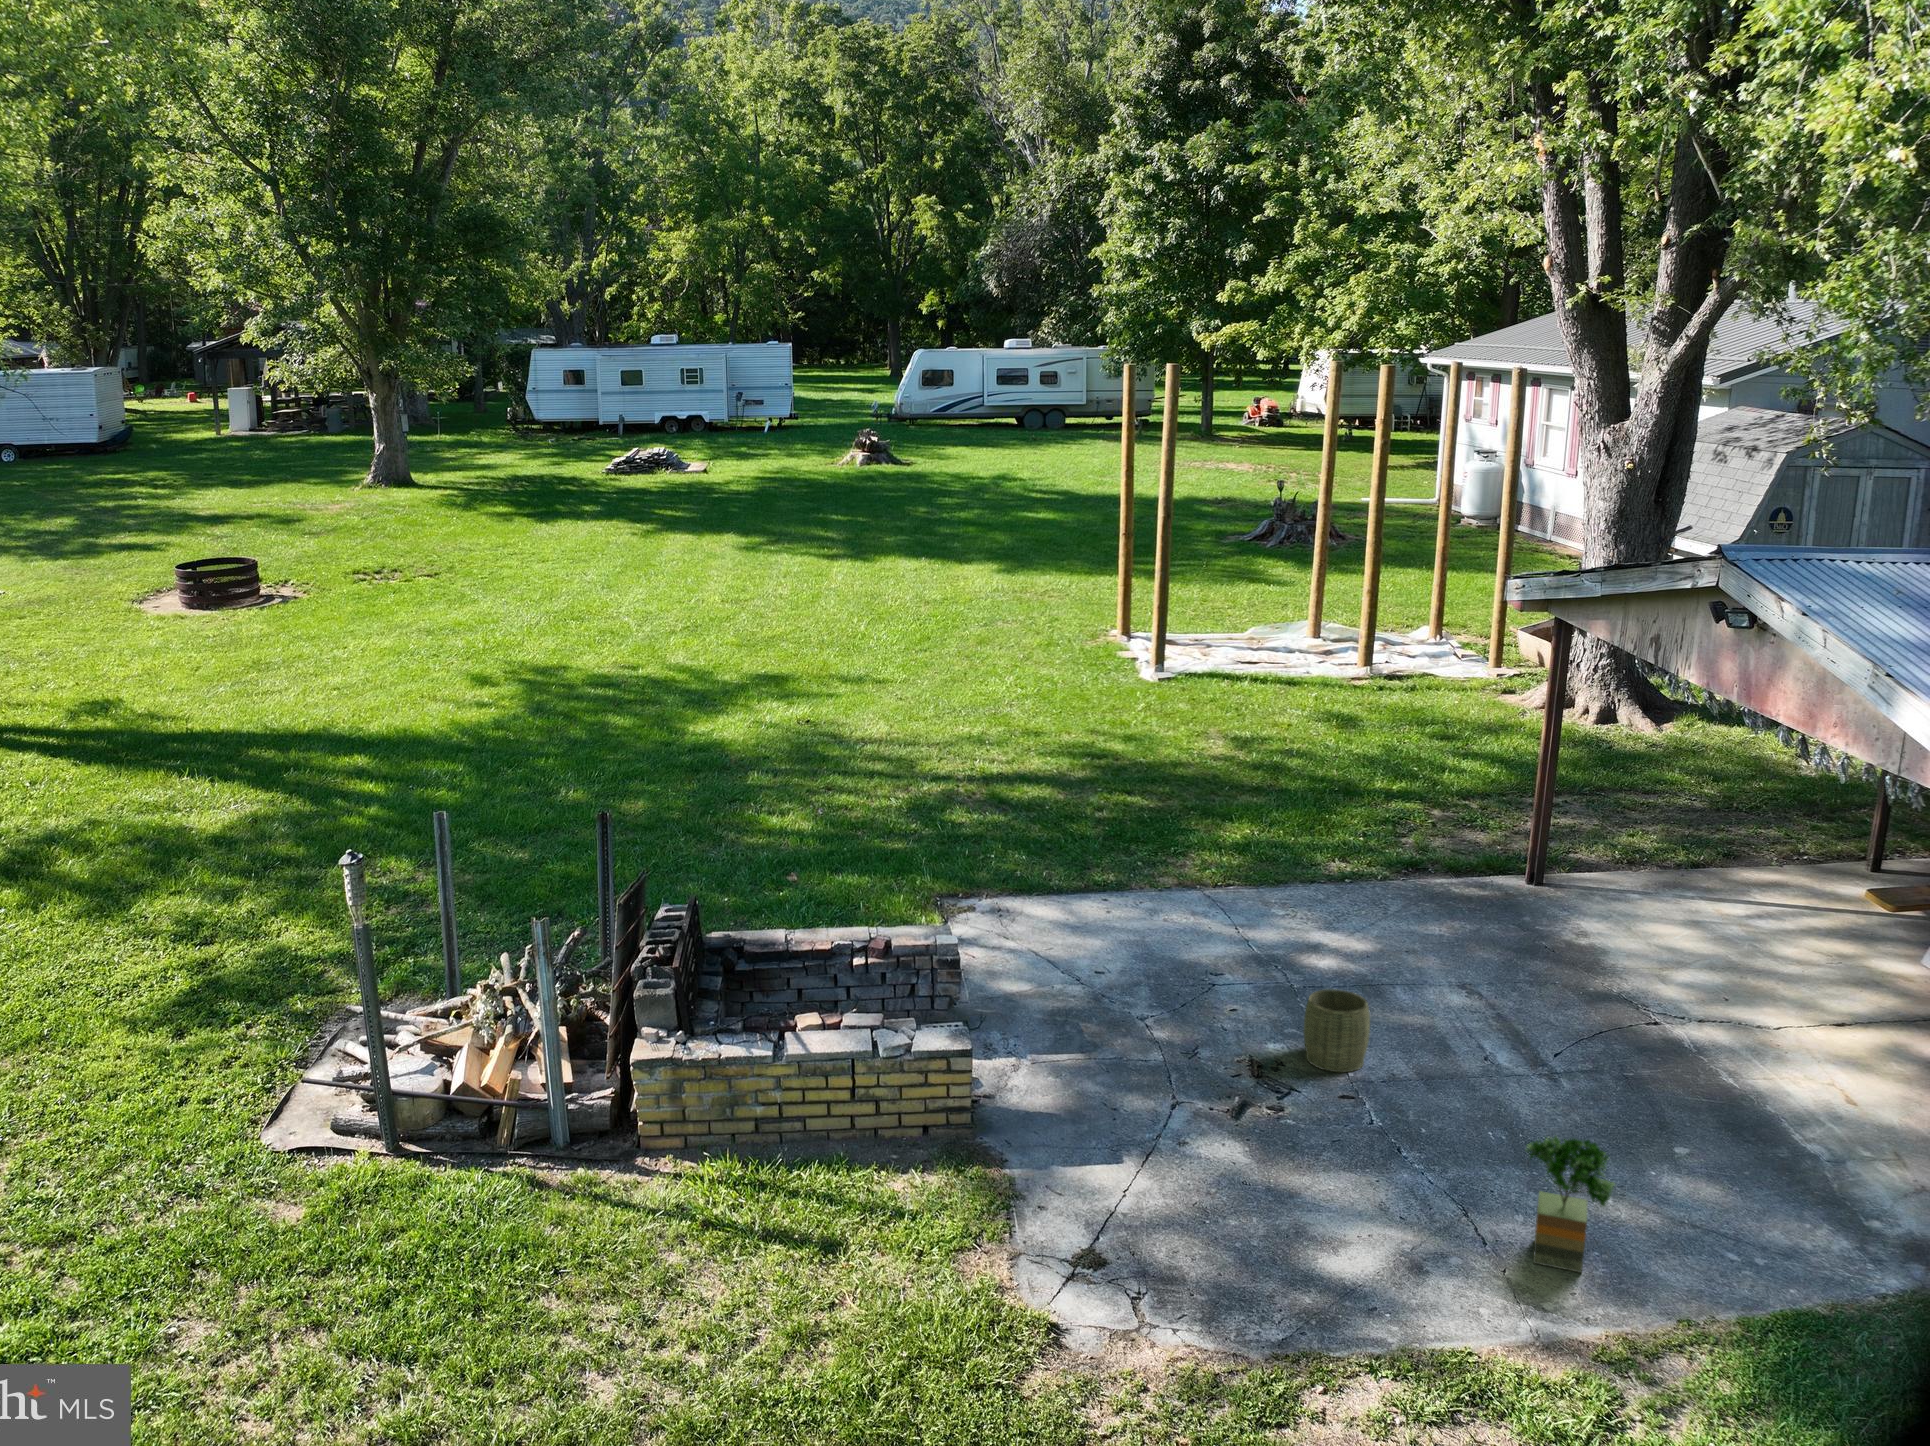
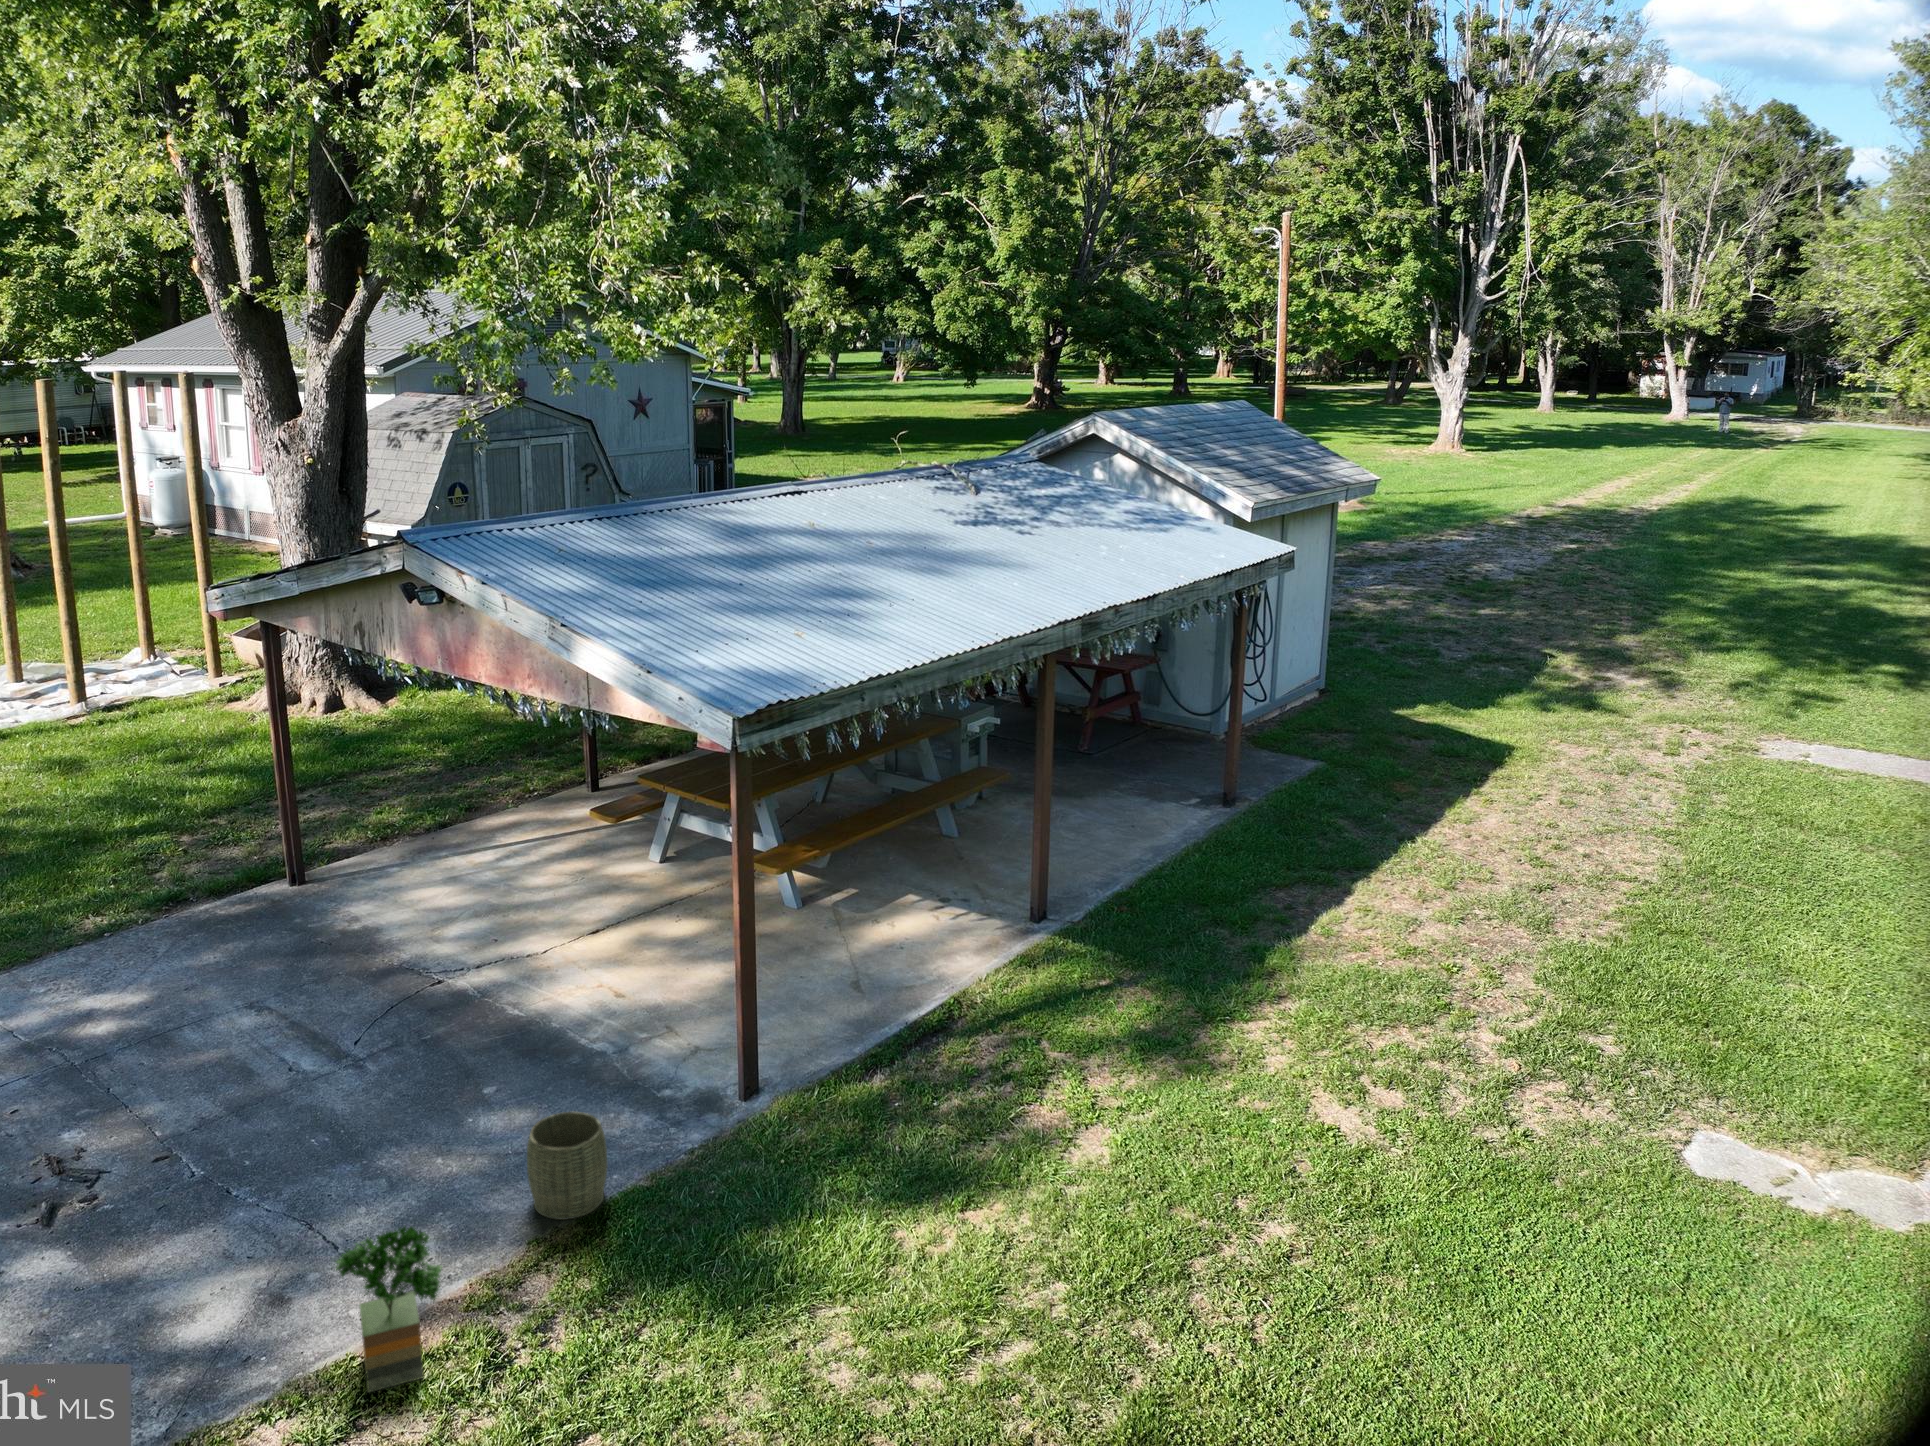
woven basket: present [1303,989,1370,1072] -> present [527,1112,607,1220]

